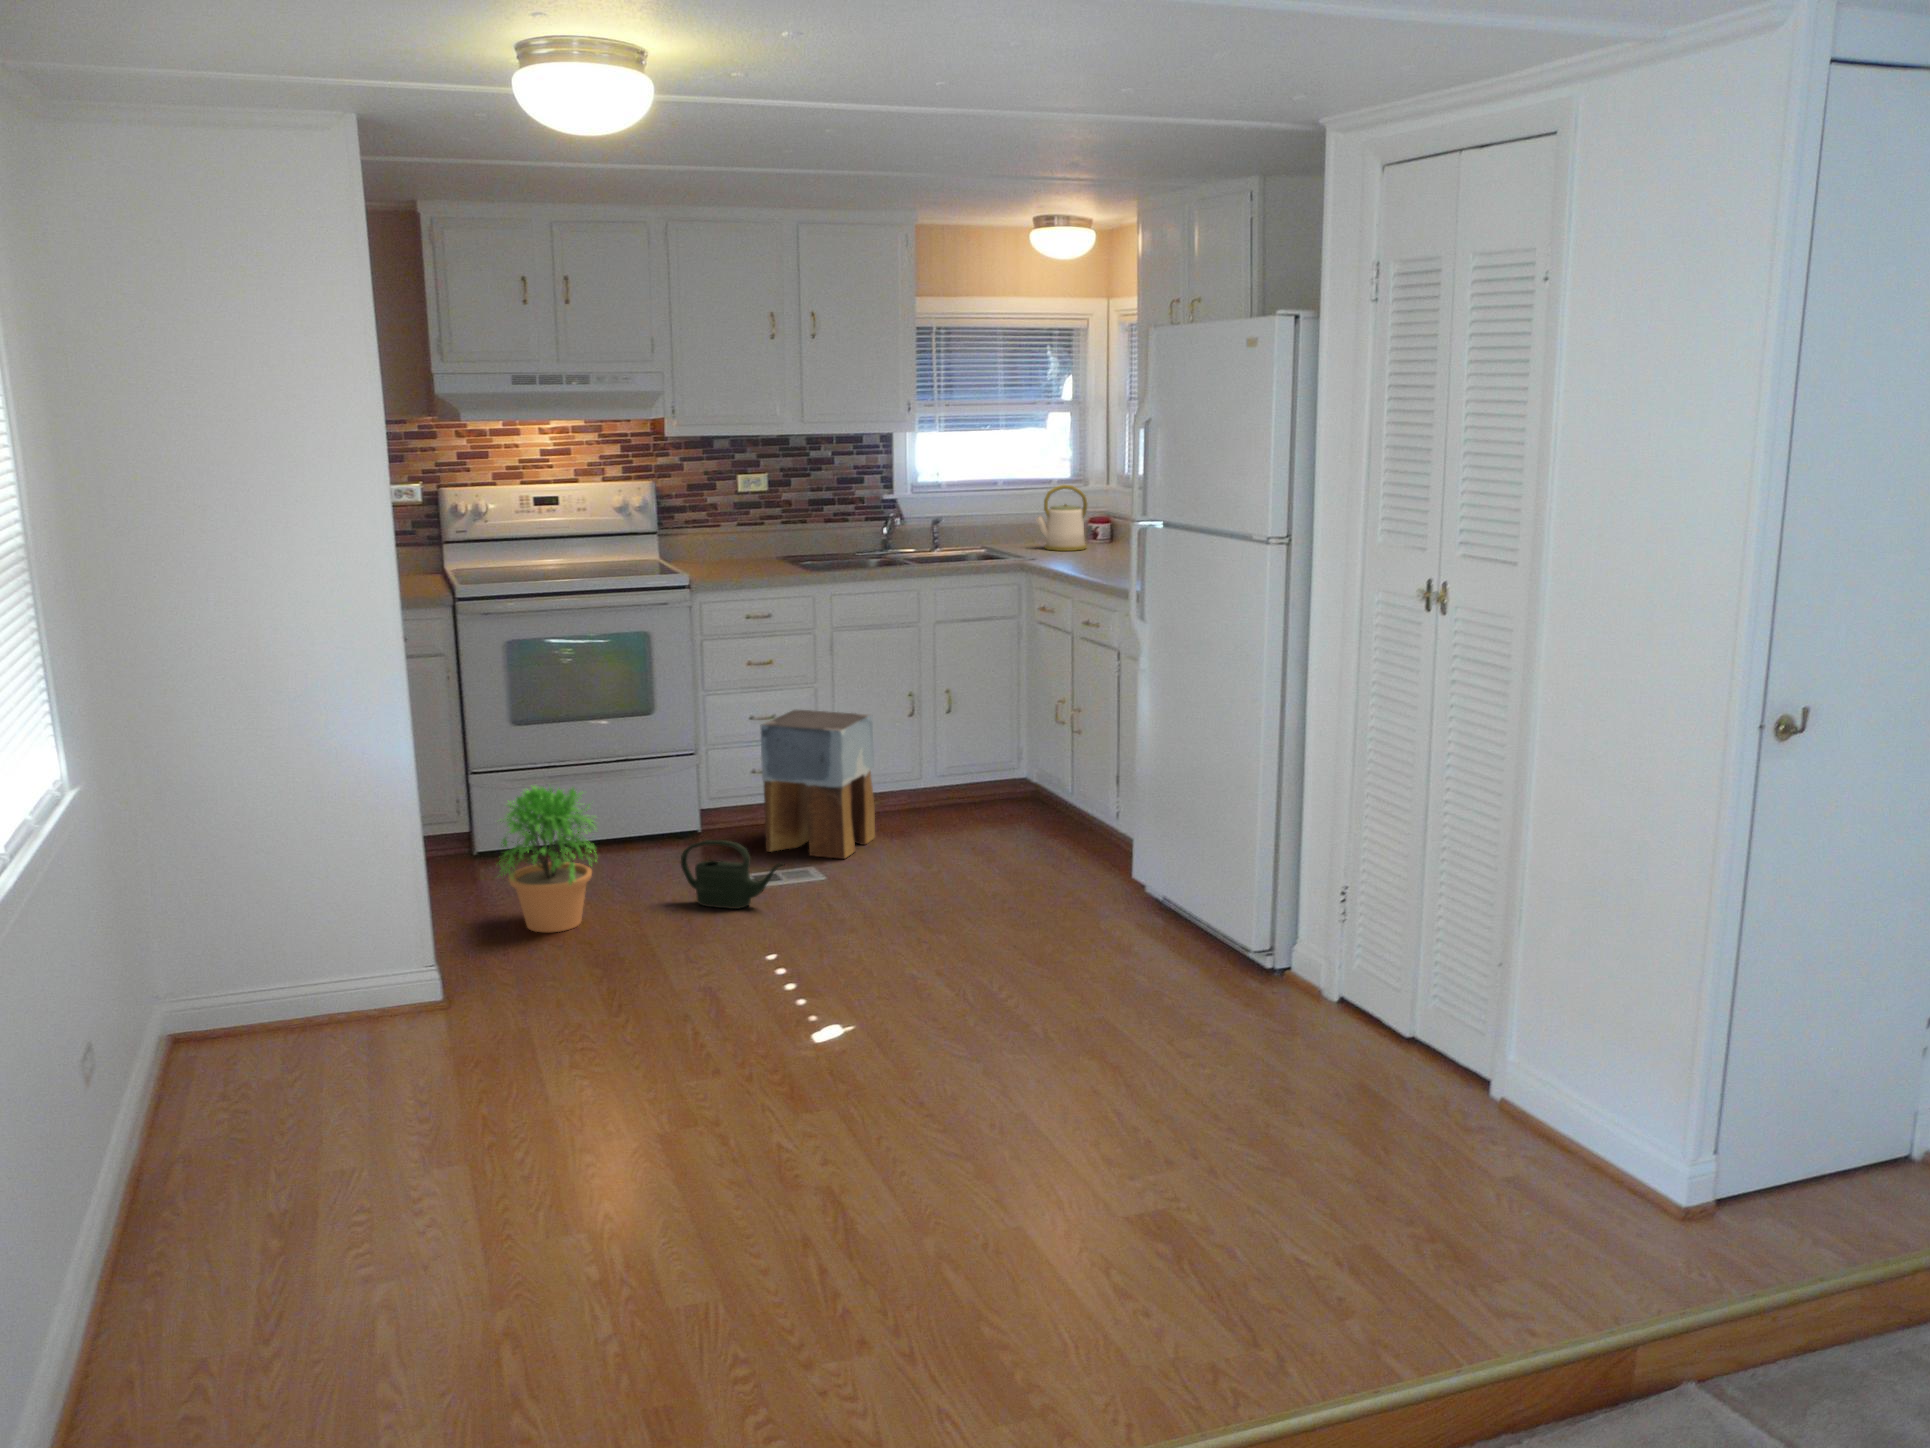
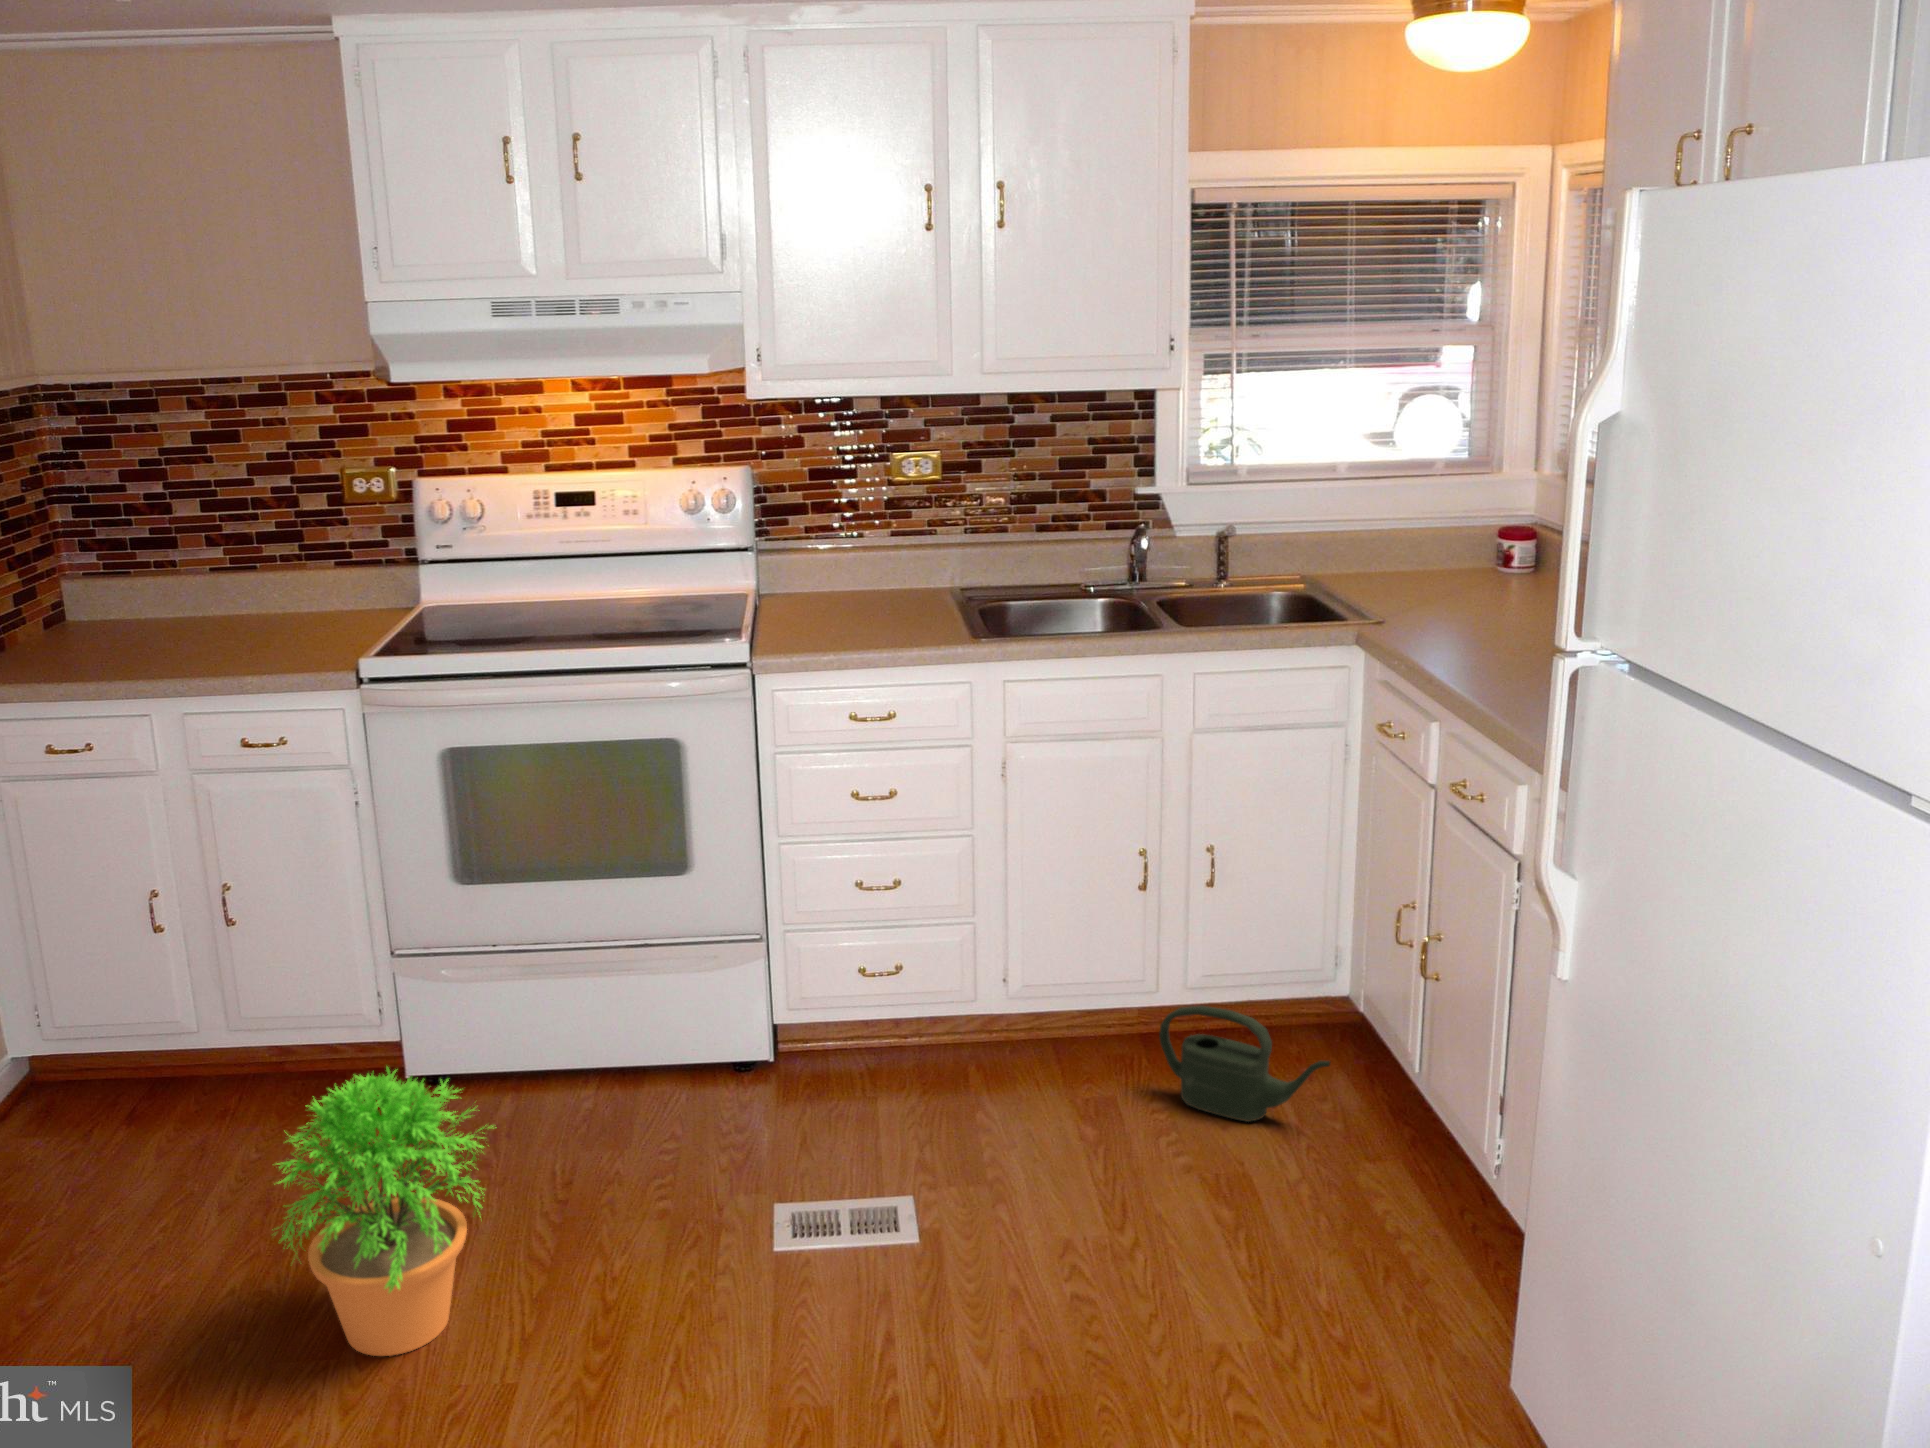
kettle: present [1036,485,1087,551] -> none [1400,475,1499,594]
stool: present [761,710,875,859] -> none [850,880,1060,1183]
watering can: present [681,840,785,909] -> present [1159,1005,1330,1122]

